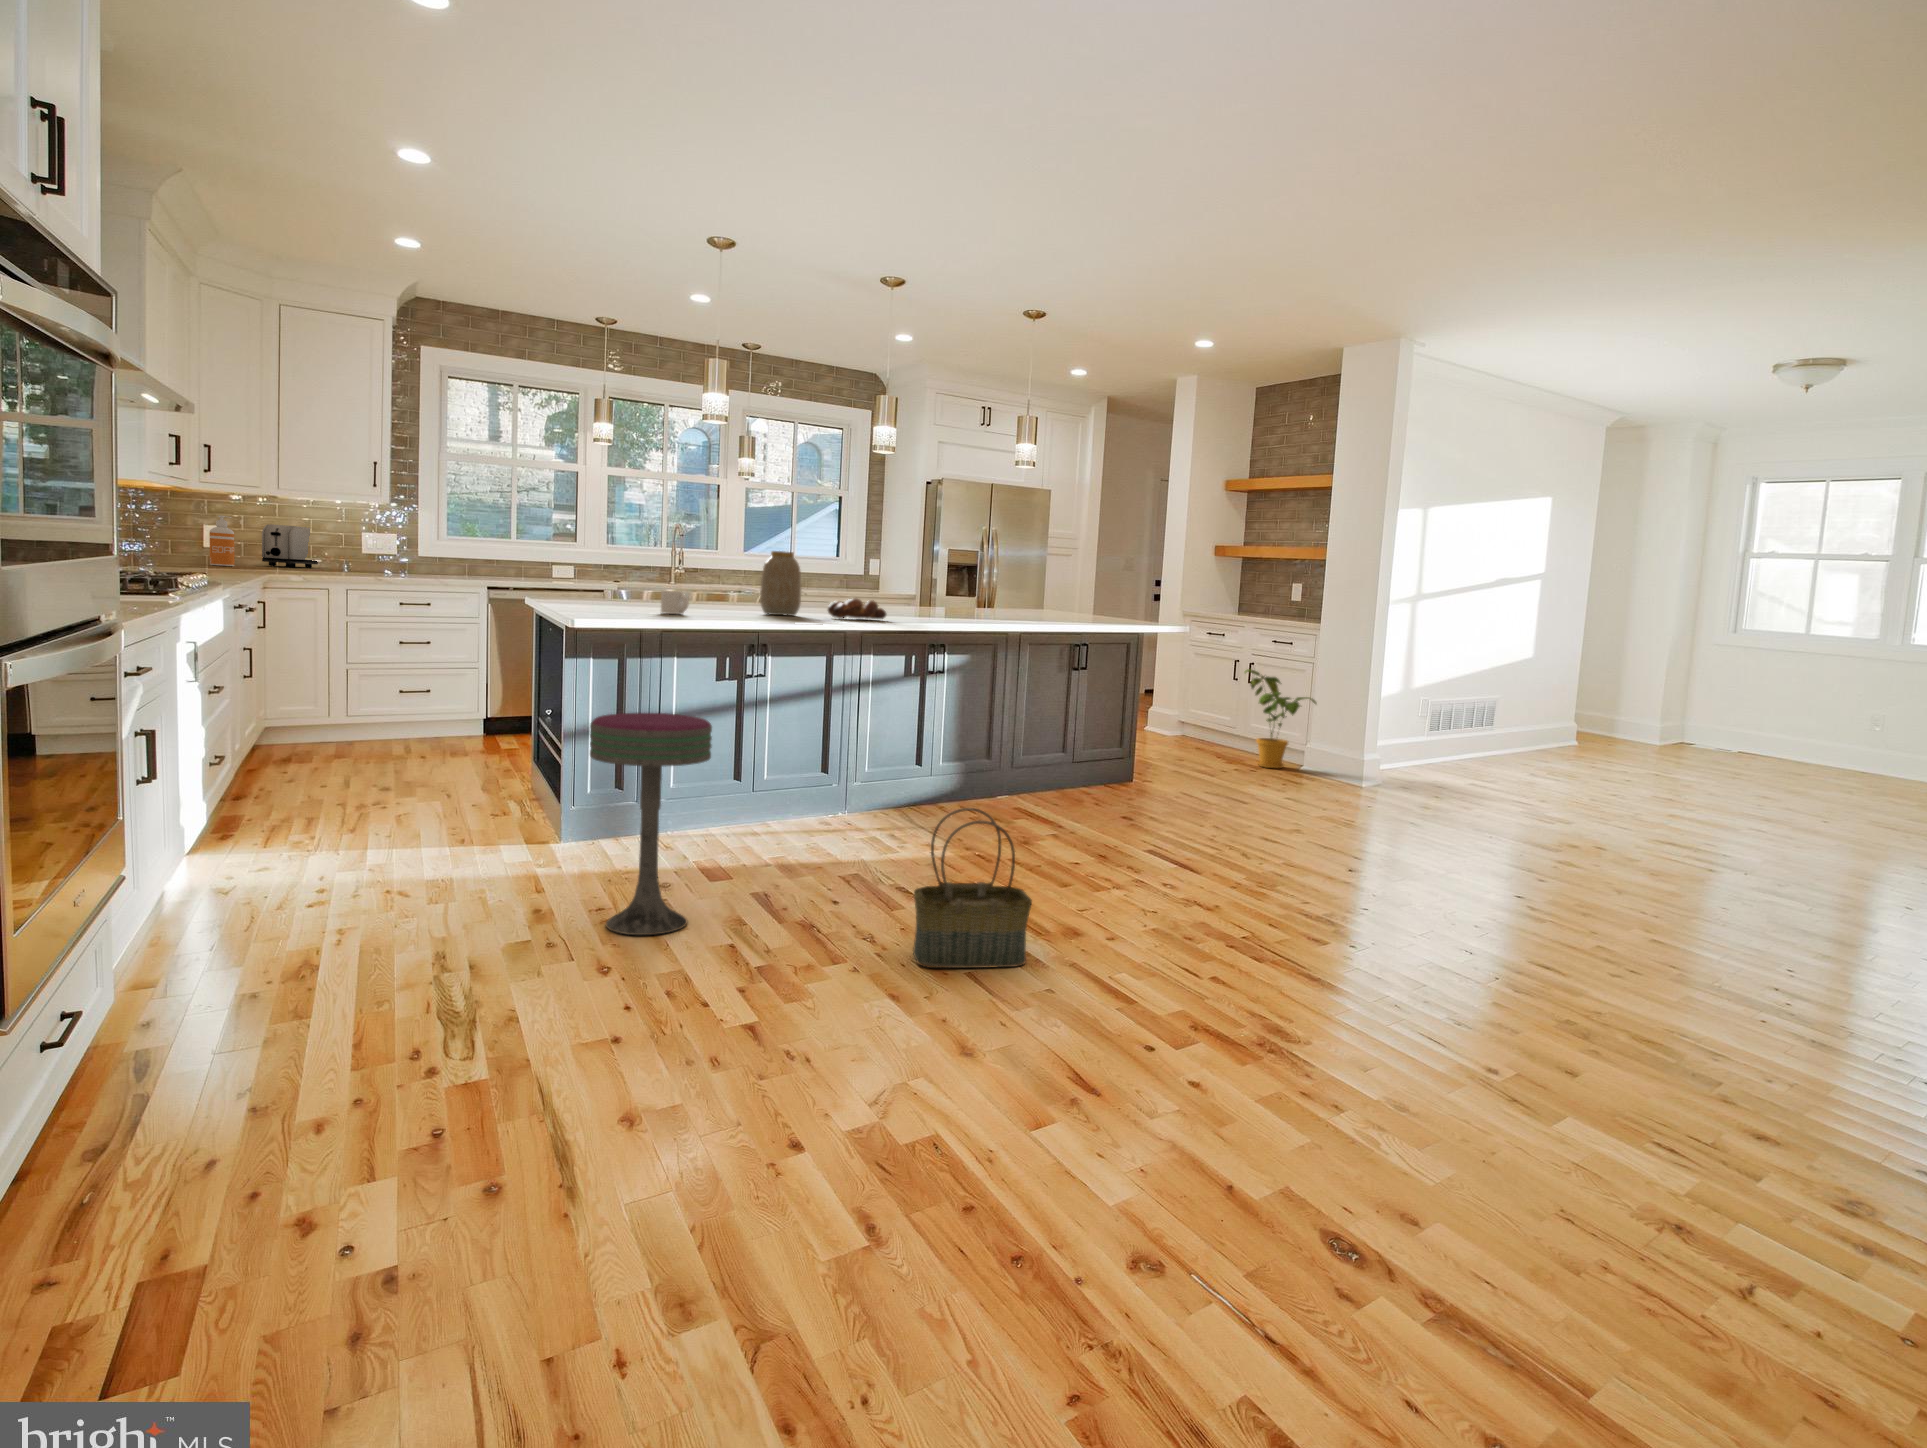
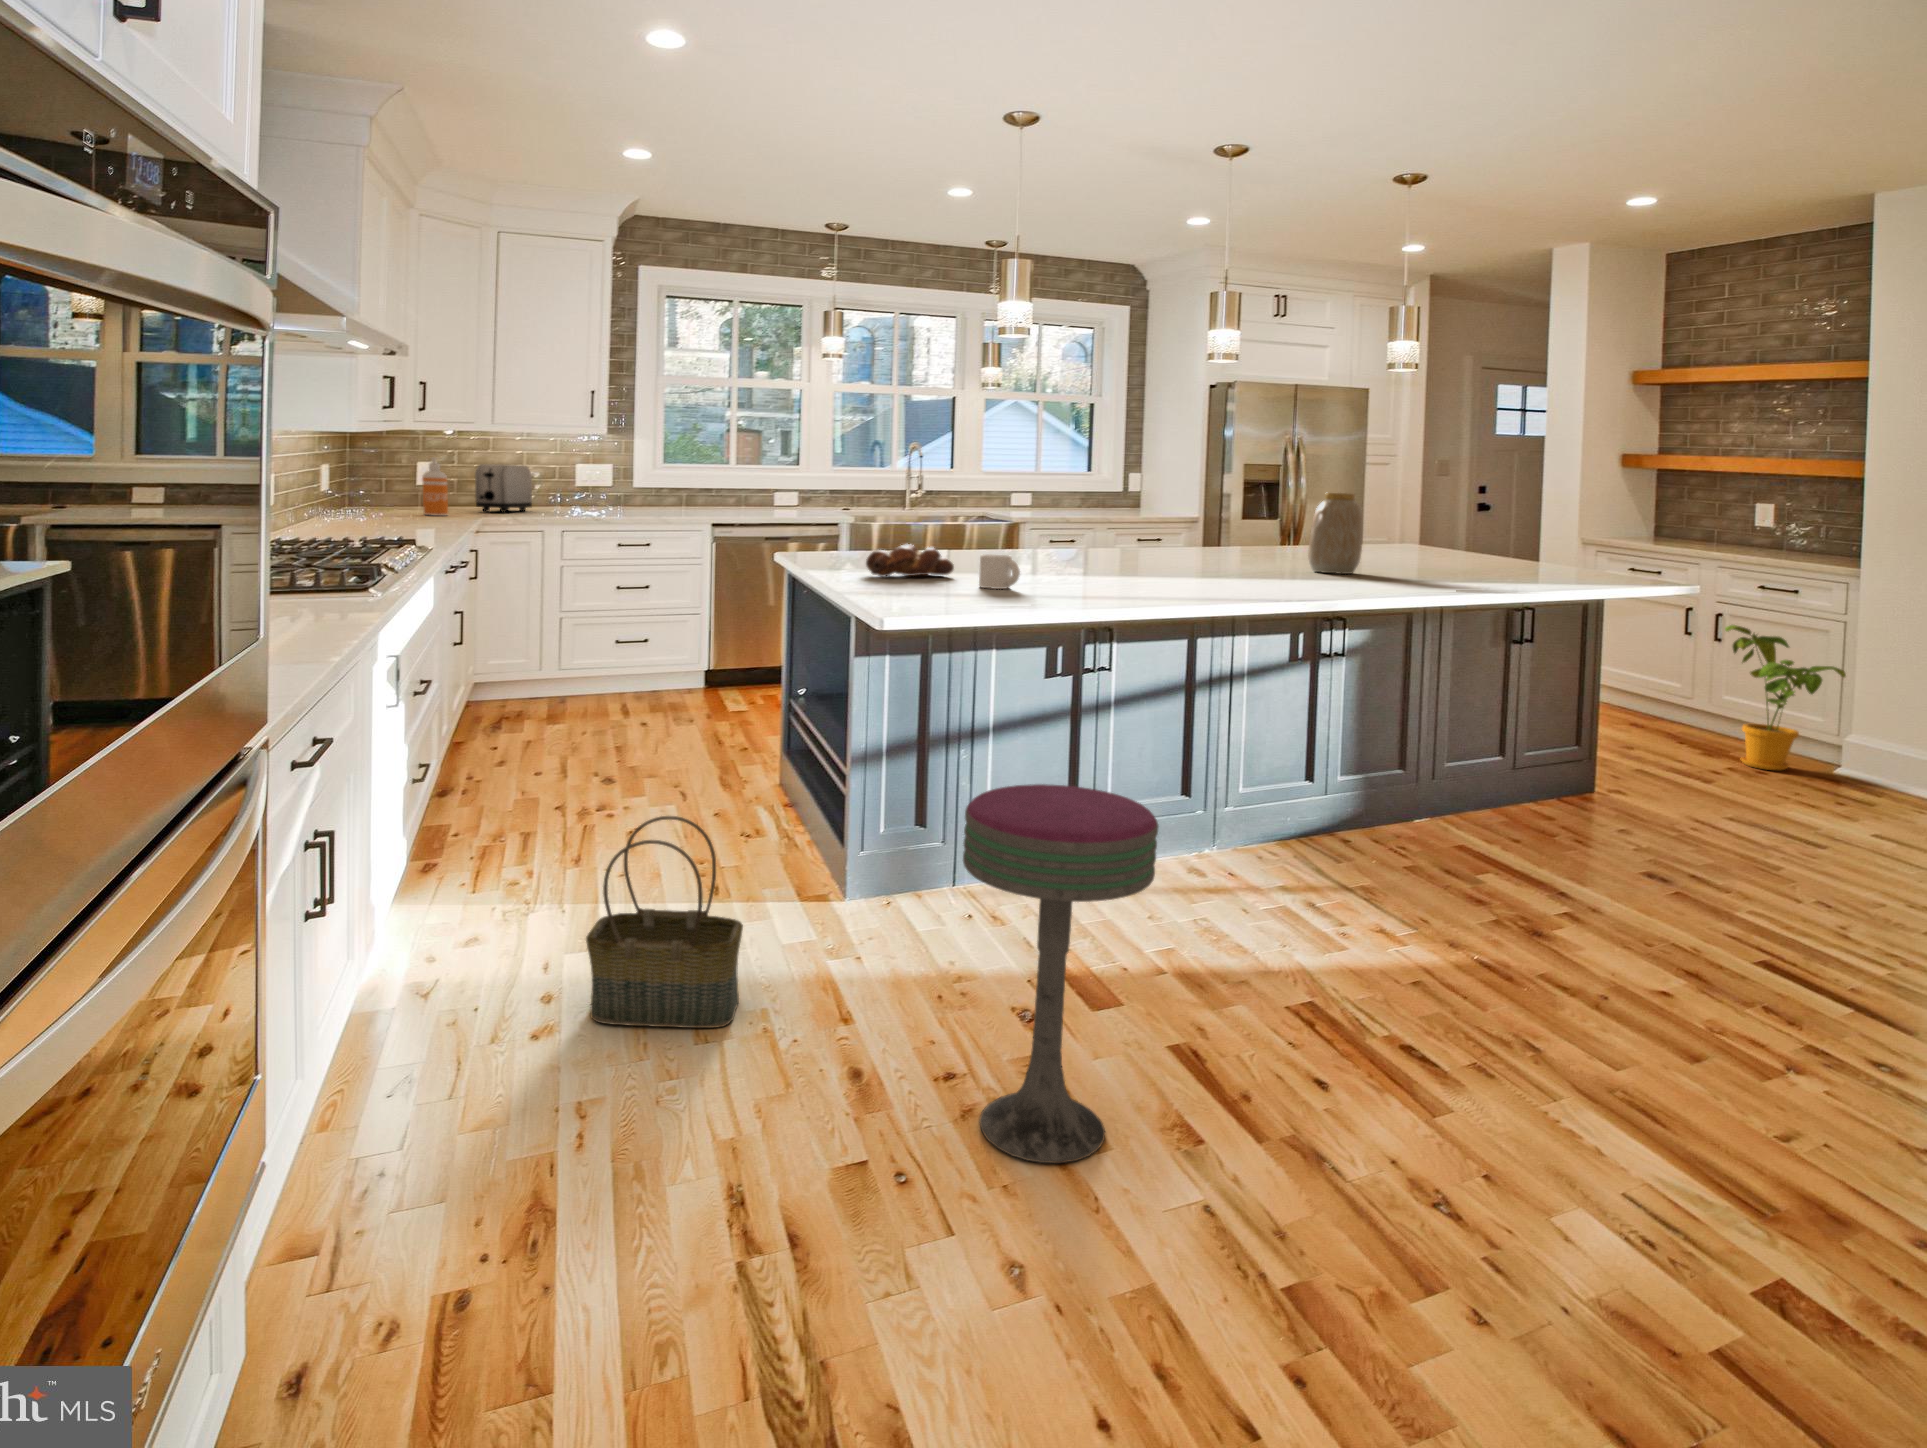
vase: present [760,551,801,616] -> present [1308,493,1363,574]
bread loaf: present [828,598,886,619] -> present [866,544,954,577]
basket: present [913,808,1032,968] -> present [586,816,743,1028]

